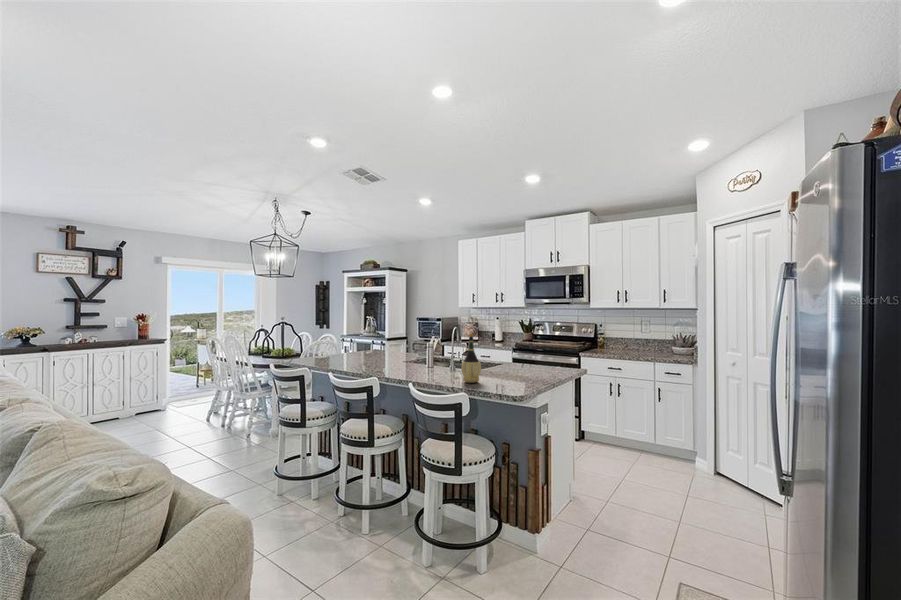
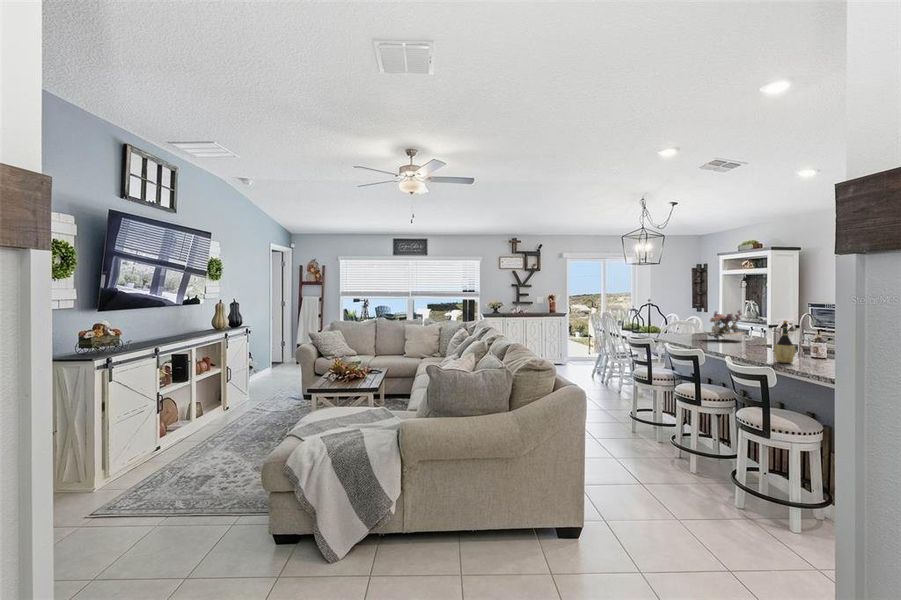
flower arrangement: none [360,324,401,359] -> present [704,310,744,339]

